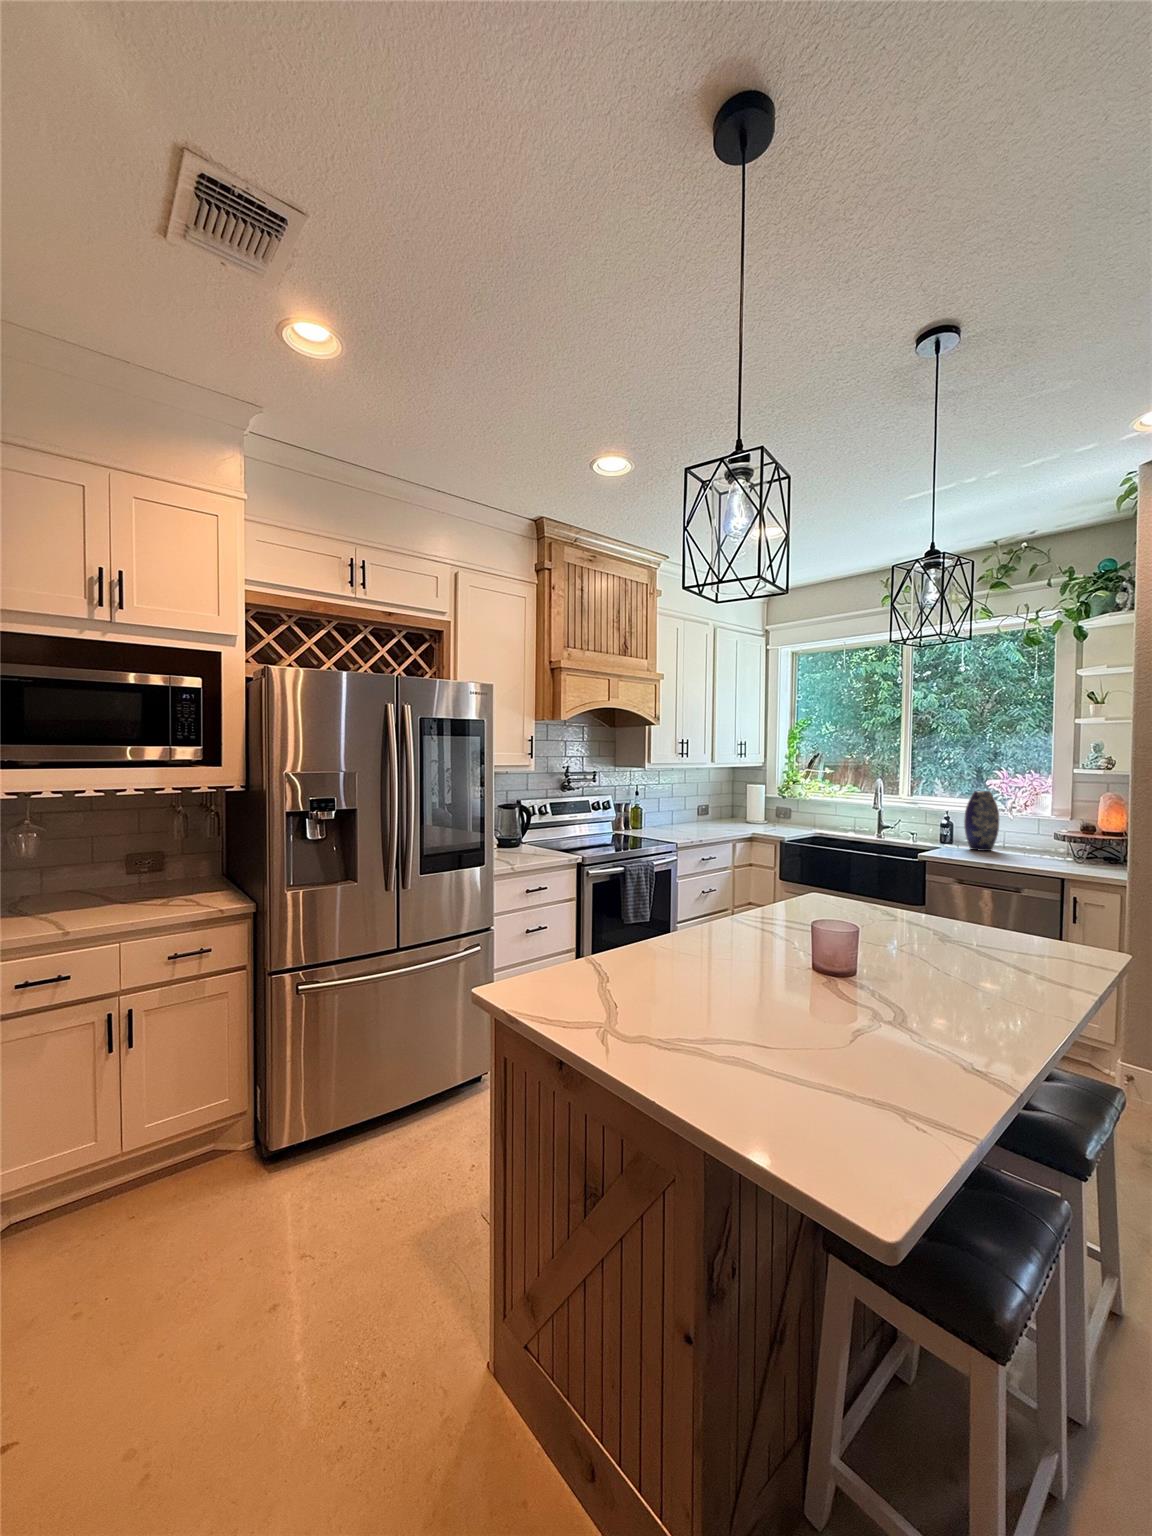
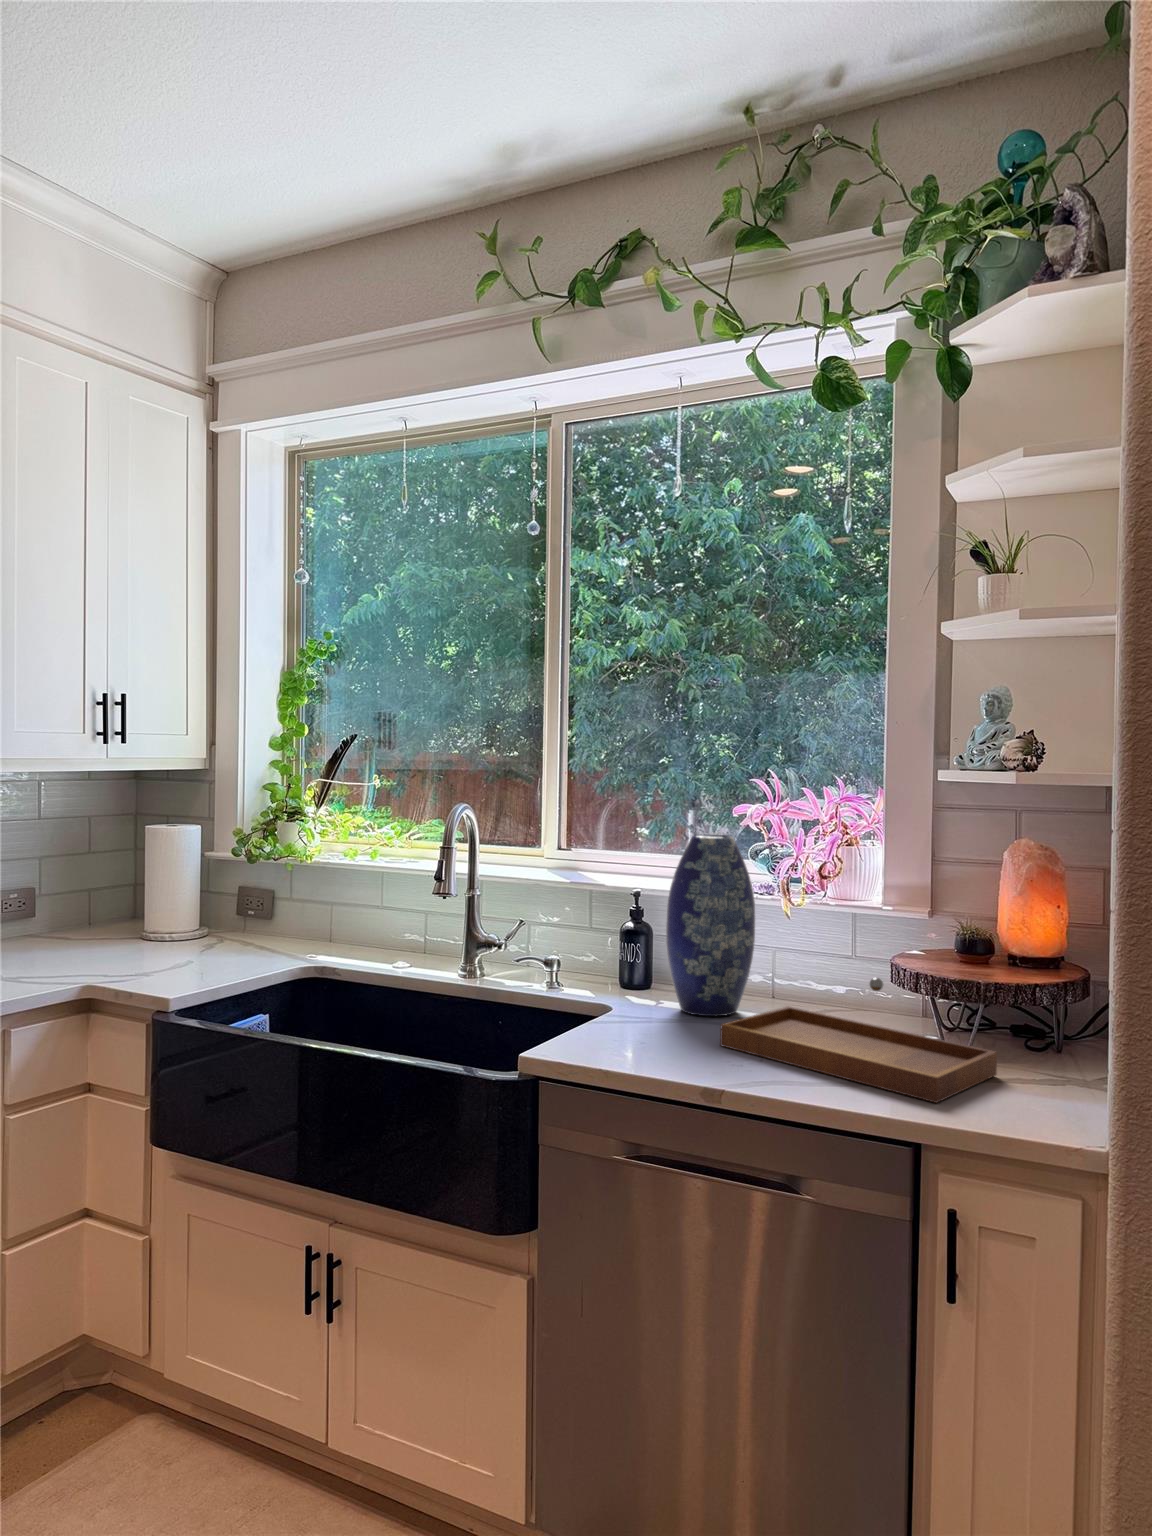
tray: none [989,836,1094,869] -> present [720,978,997,1103]

